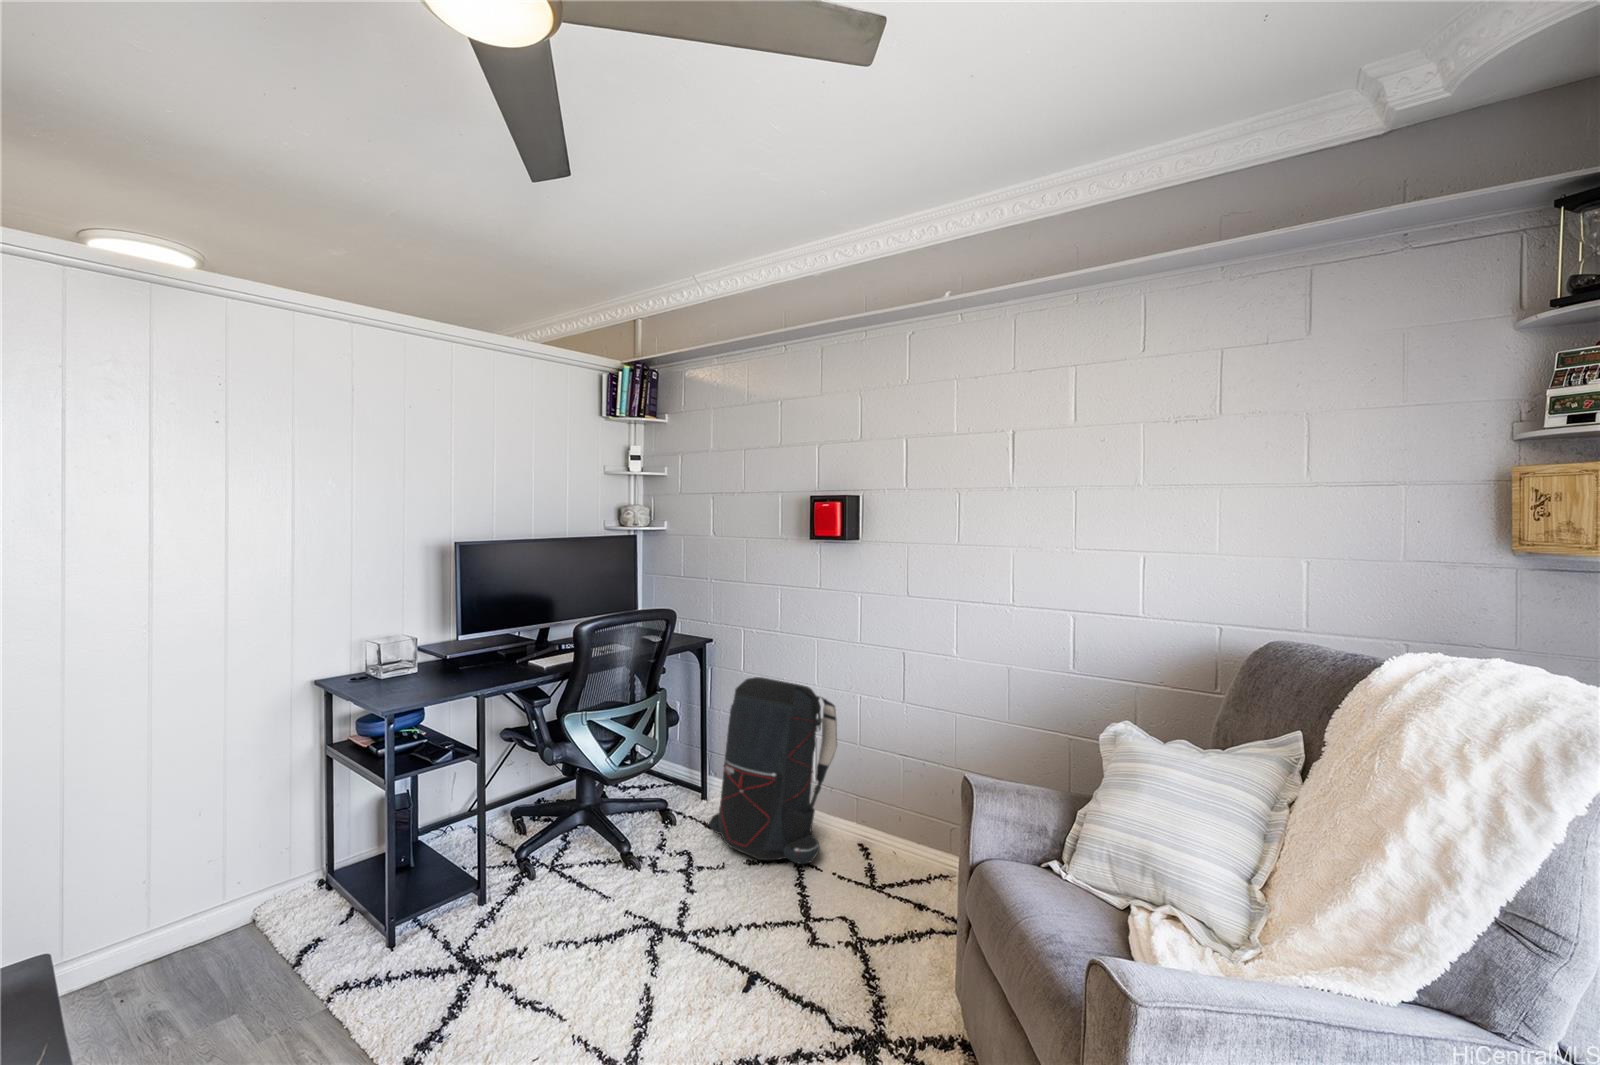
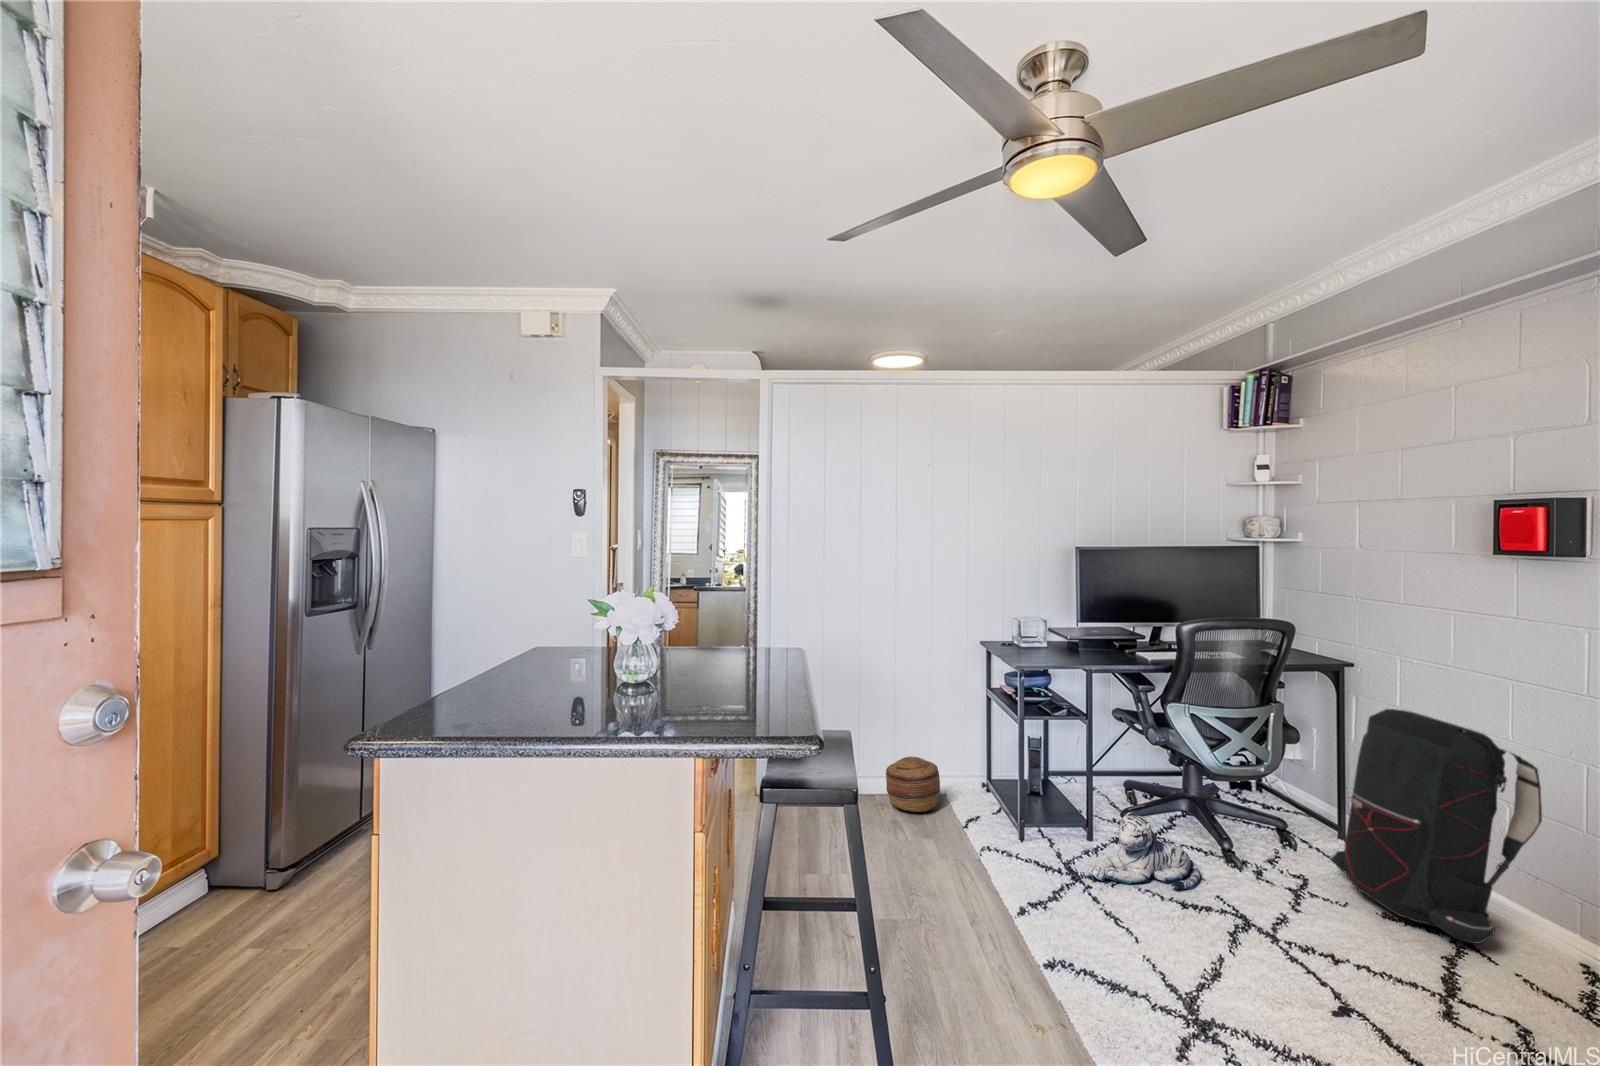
plush toy: none [487,856,607,958] -> present [1088,812,1201,890]
basket: none [129,880,245,981] -> present [886,756,940,812]

